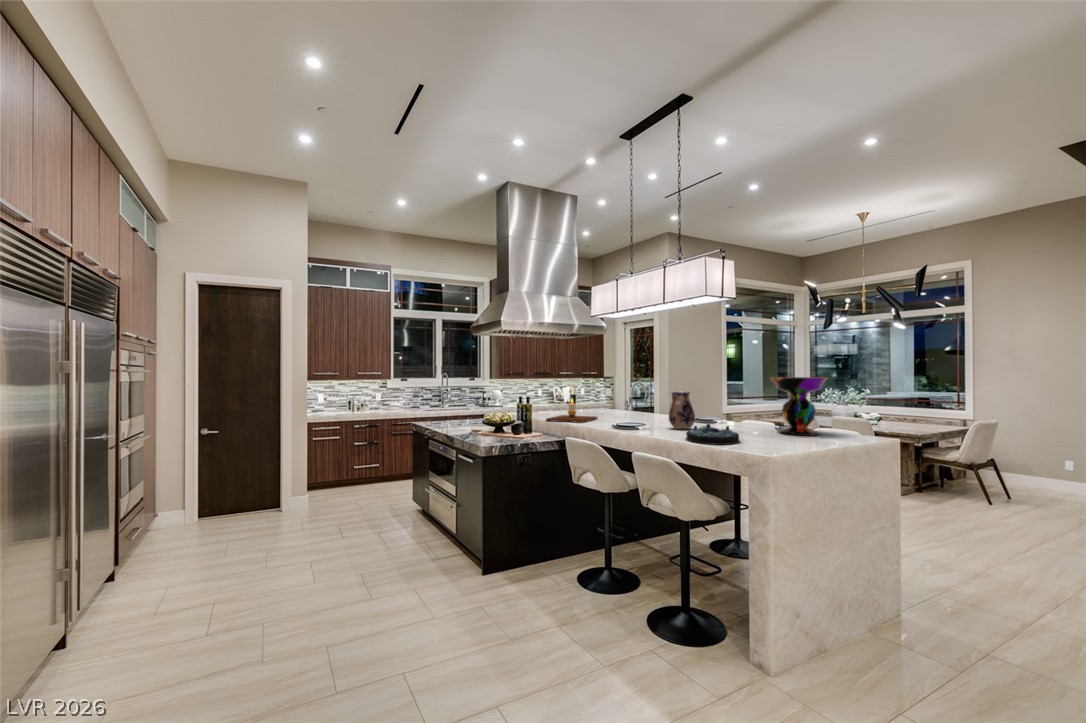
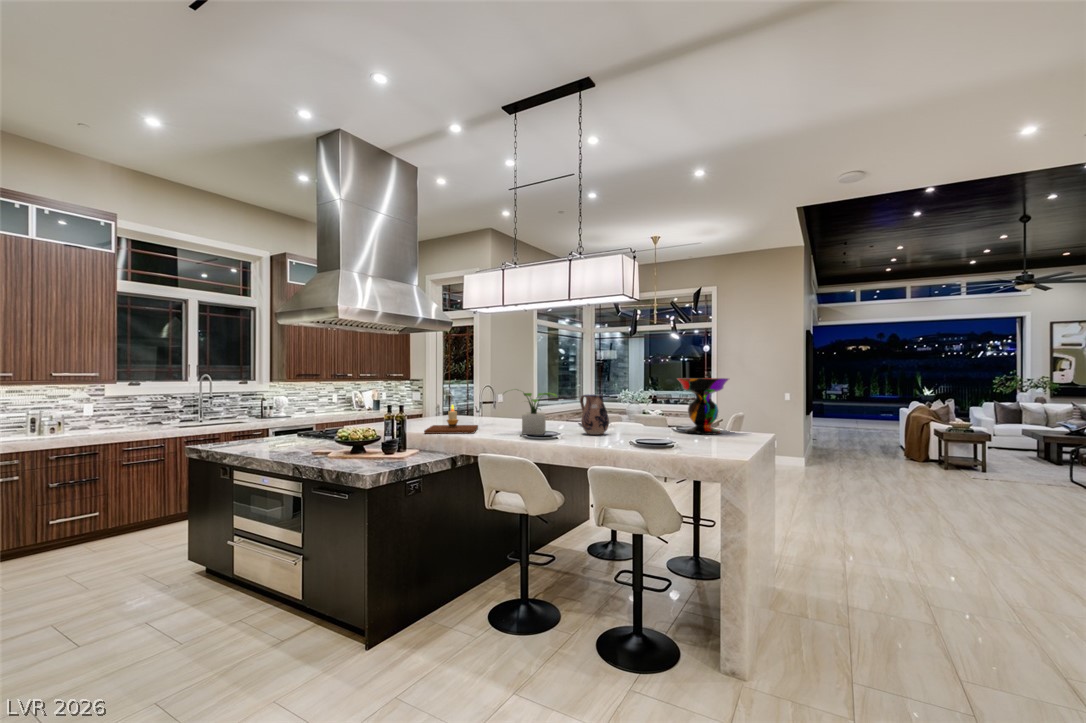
potted plant: none [602,386,650,427] -> present [522,393,557,435]
serving tray: present [686,424,740,445] -> none [629,428,689,450]

